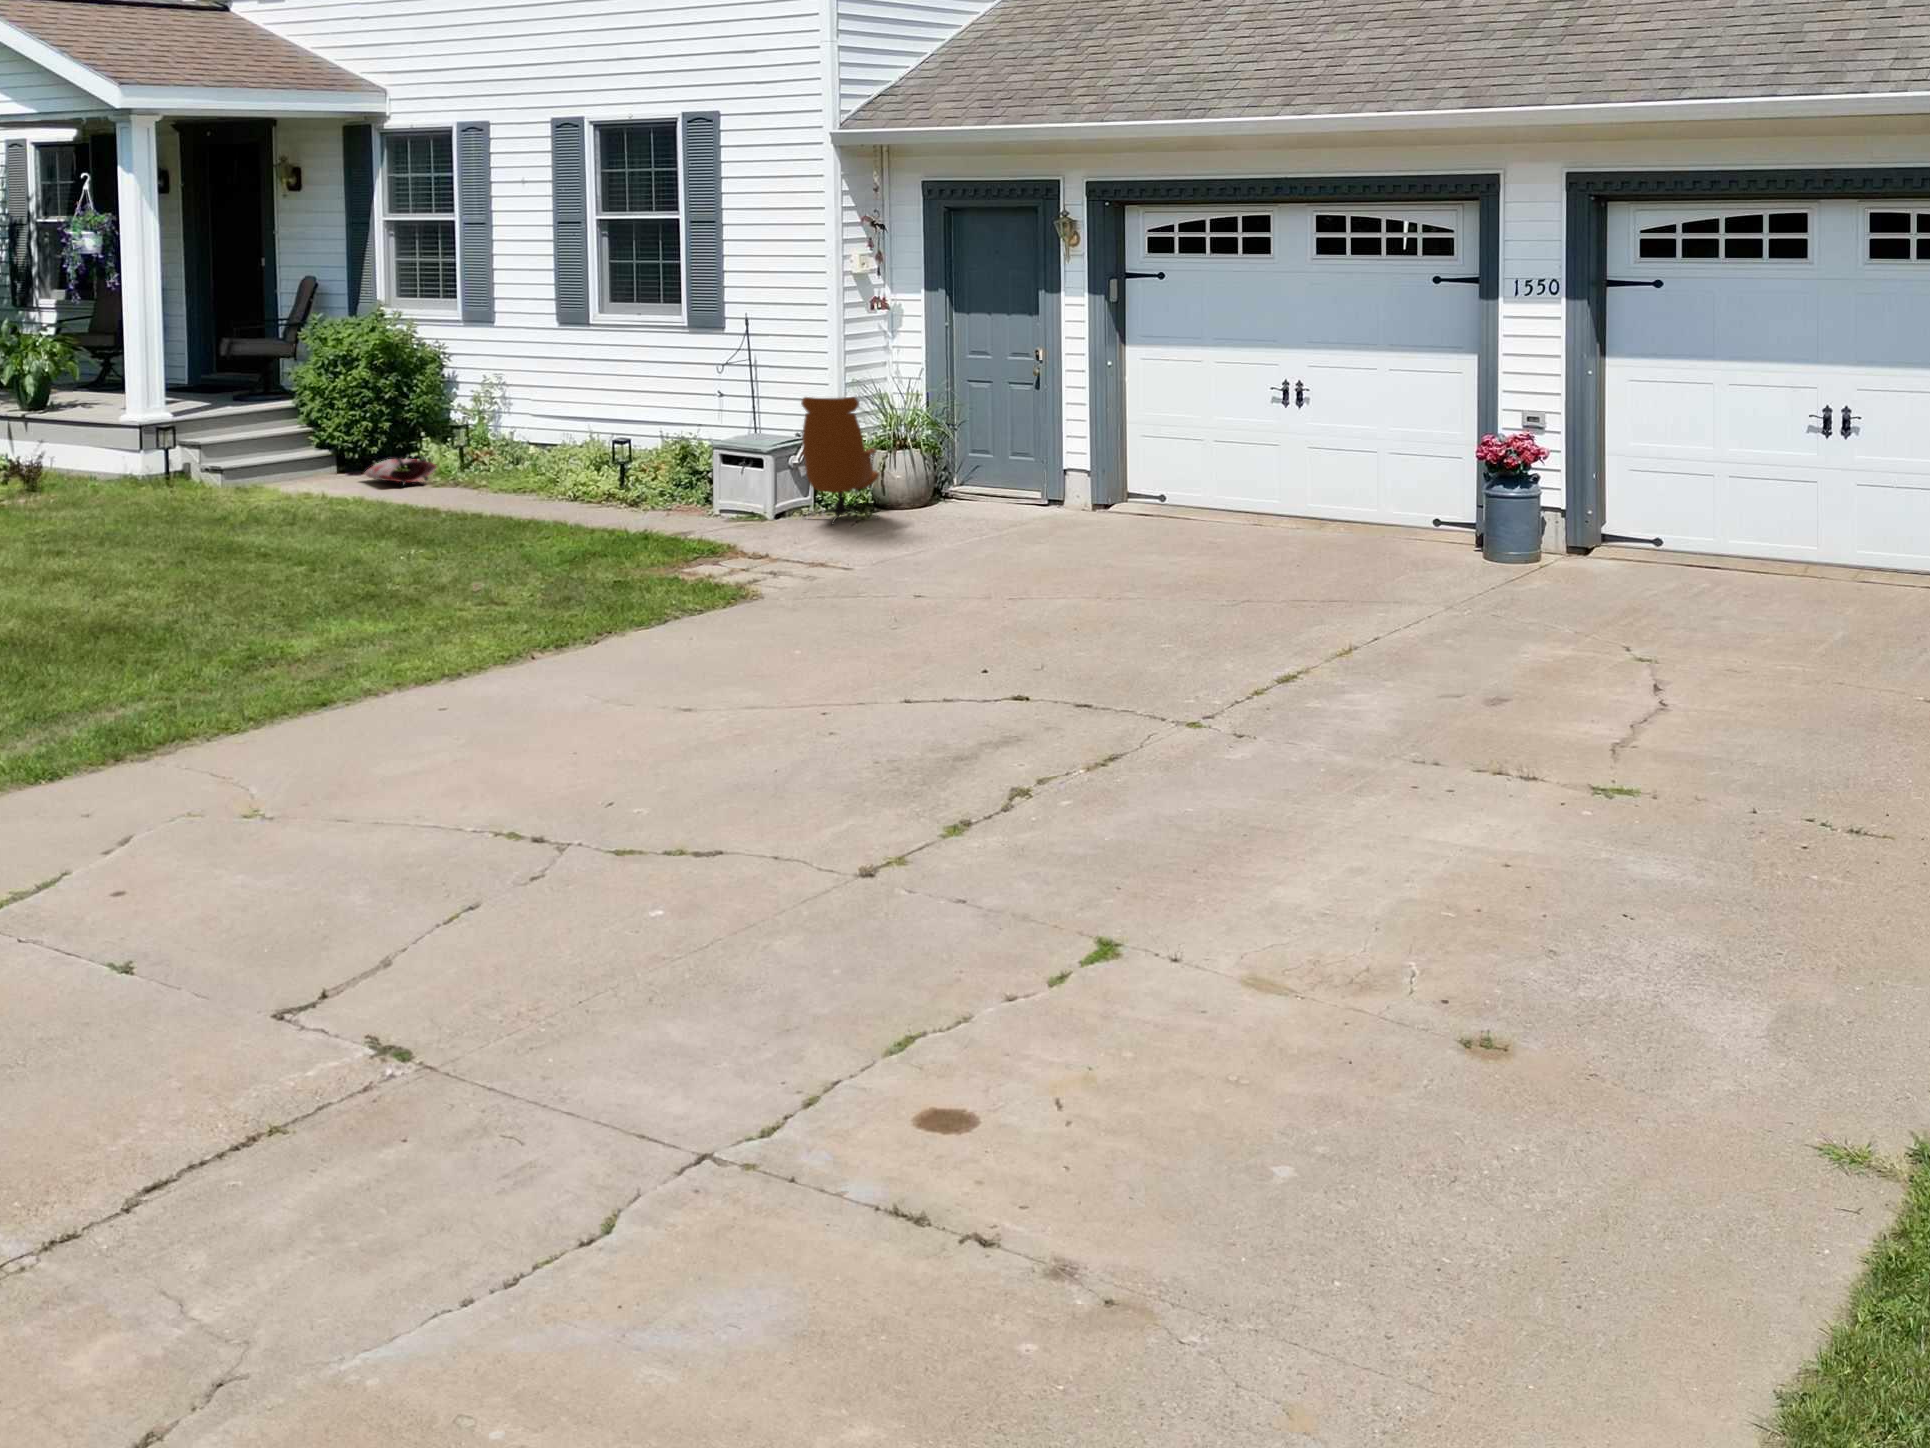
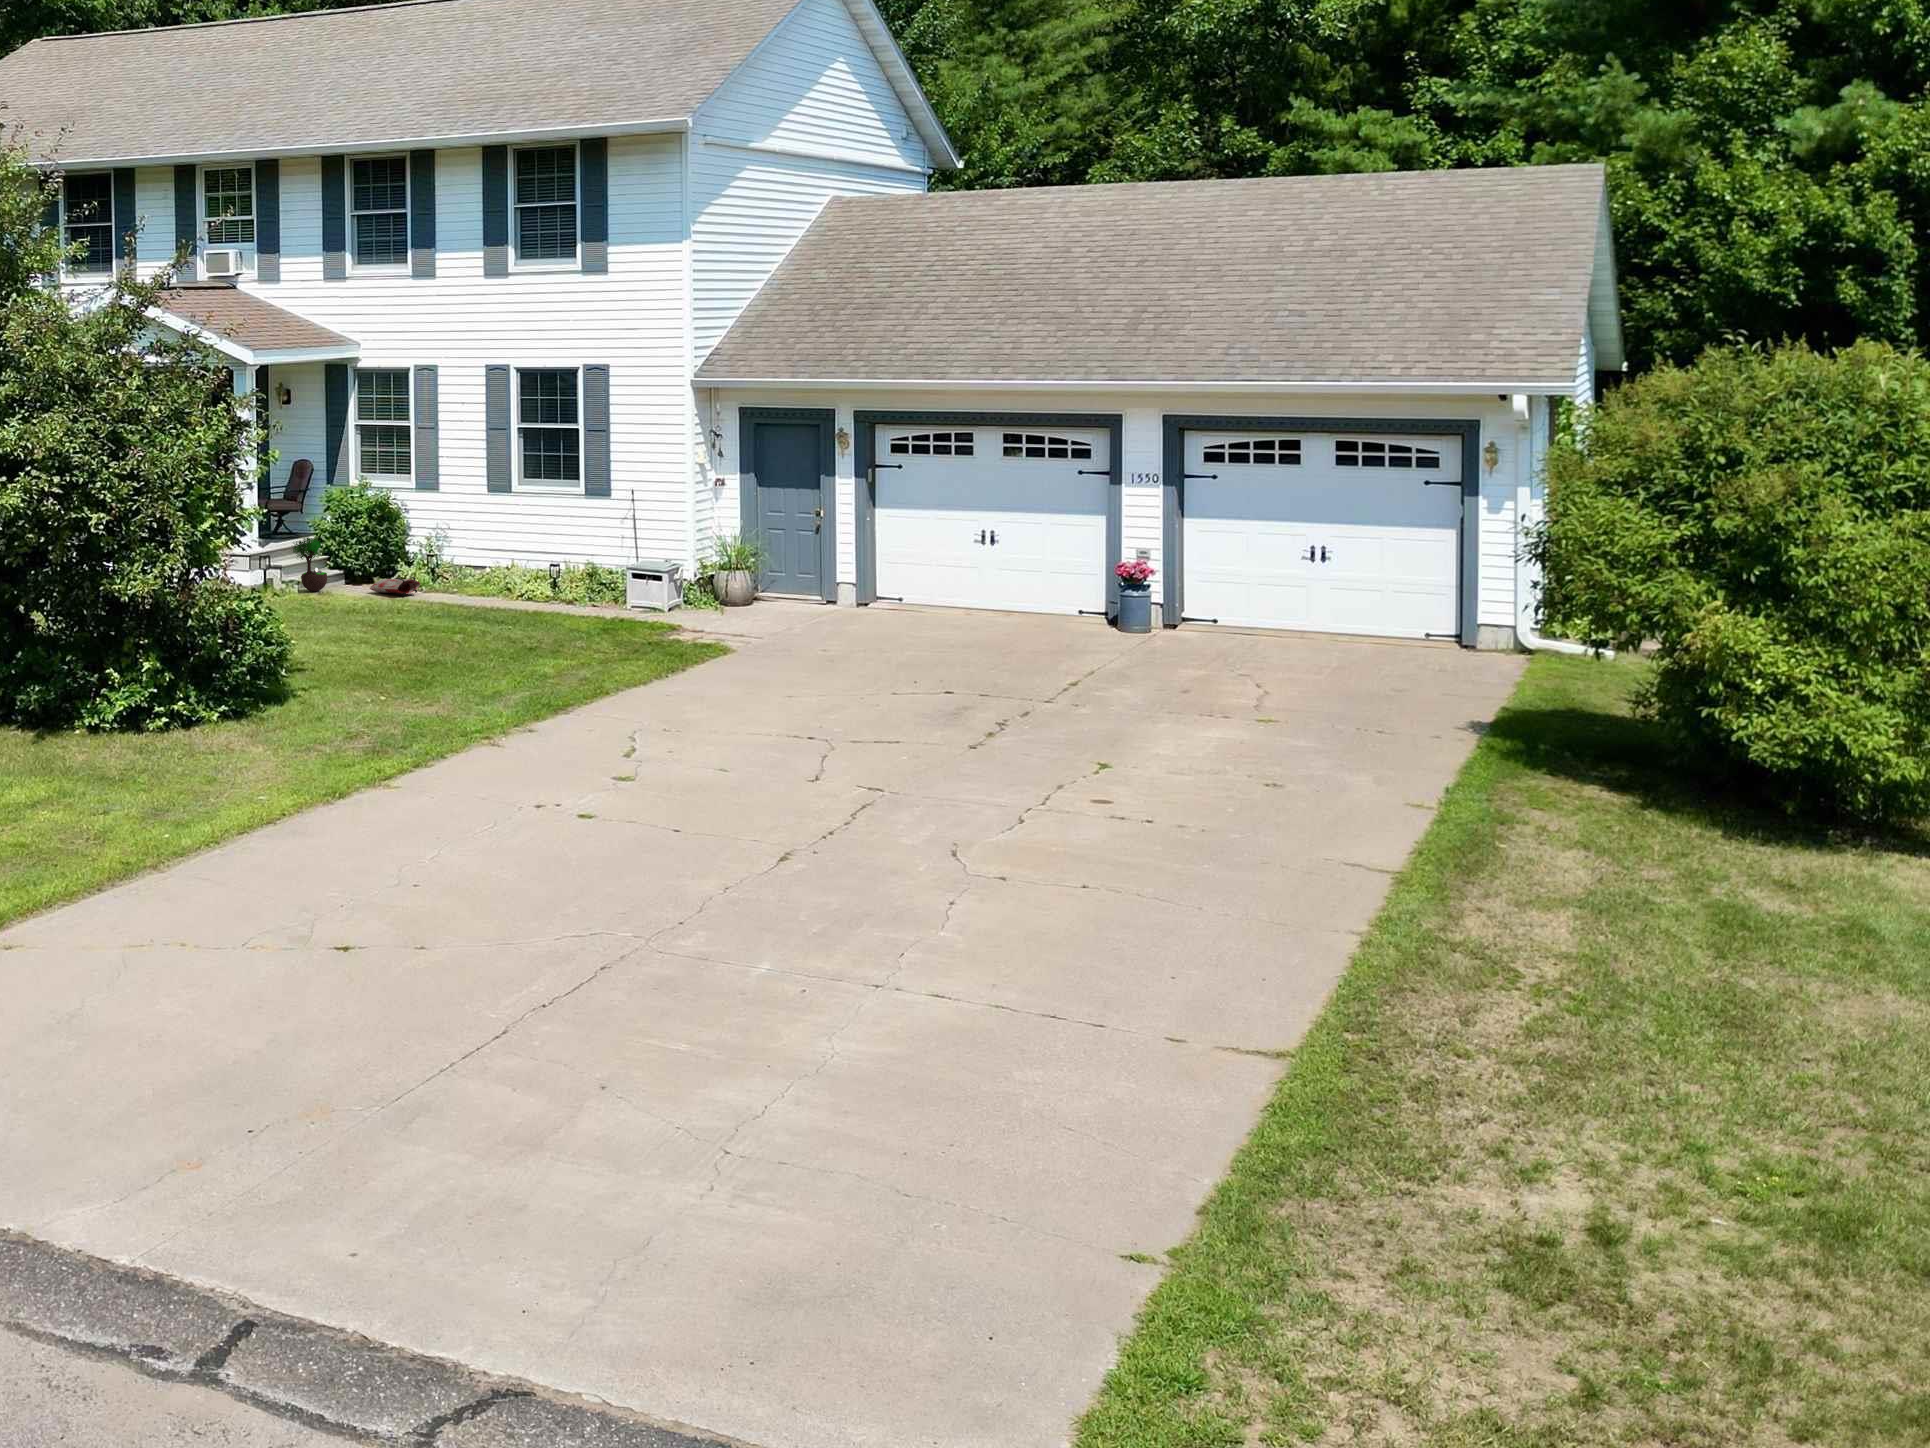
potted tree: none [241,383,311,478] -> present [293,536,327,591]
lounge chair: present [801,397,879,524] -> none [691,541,738,616]

